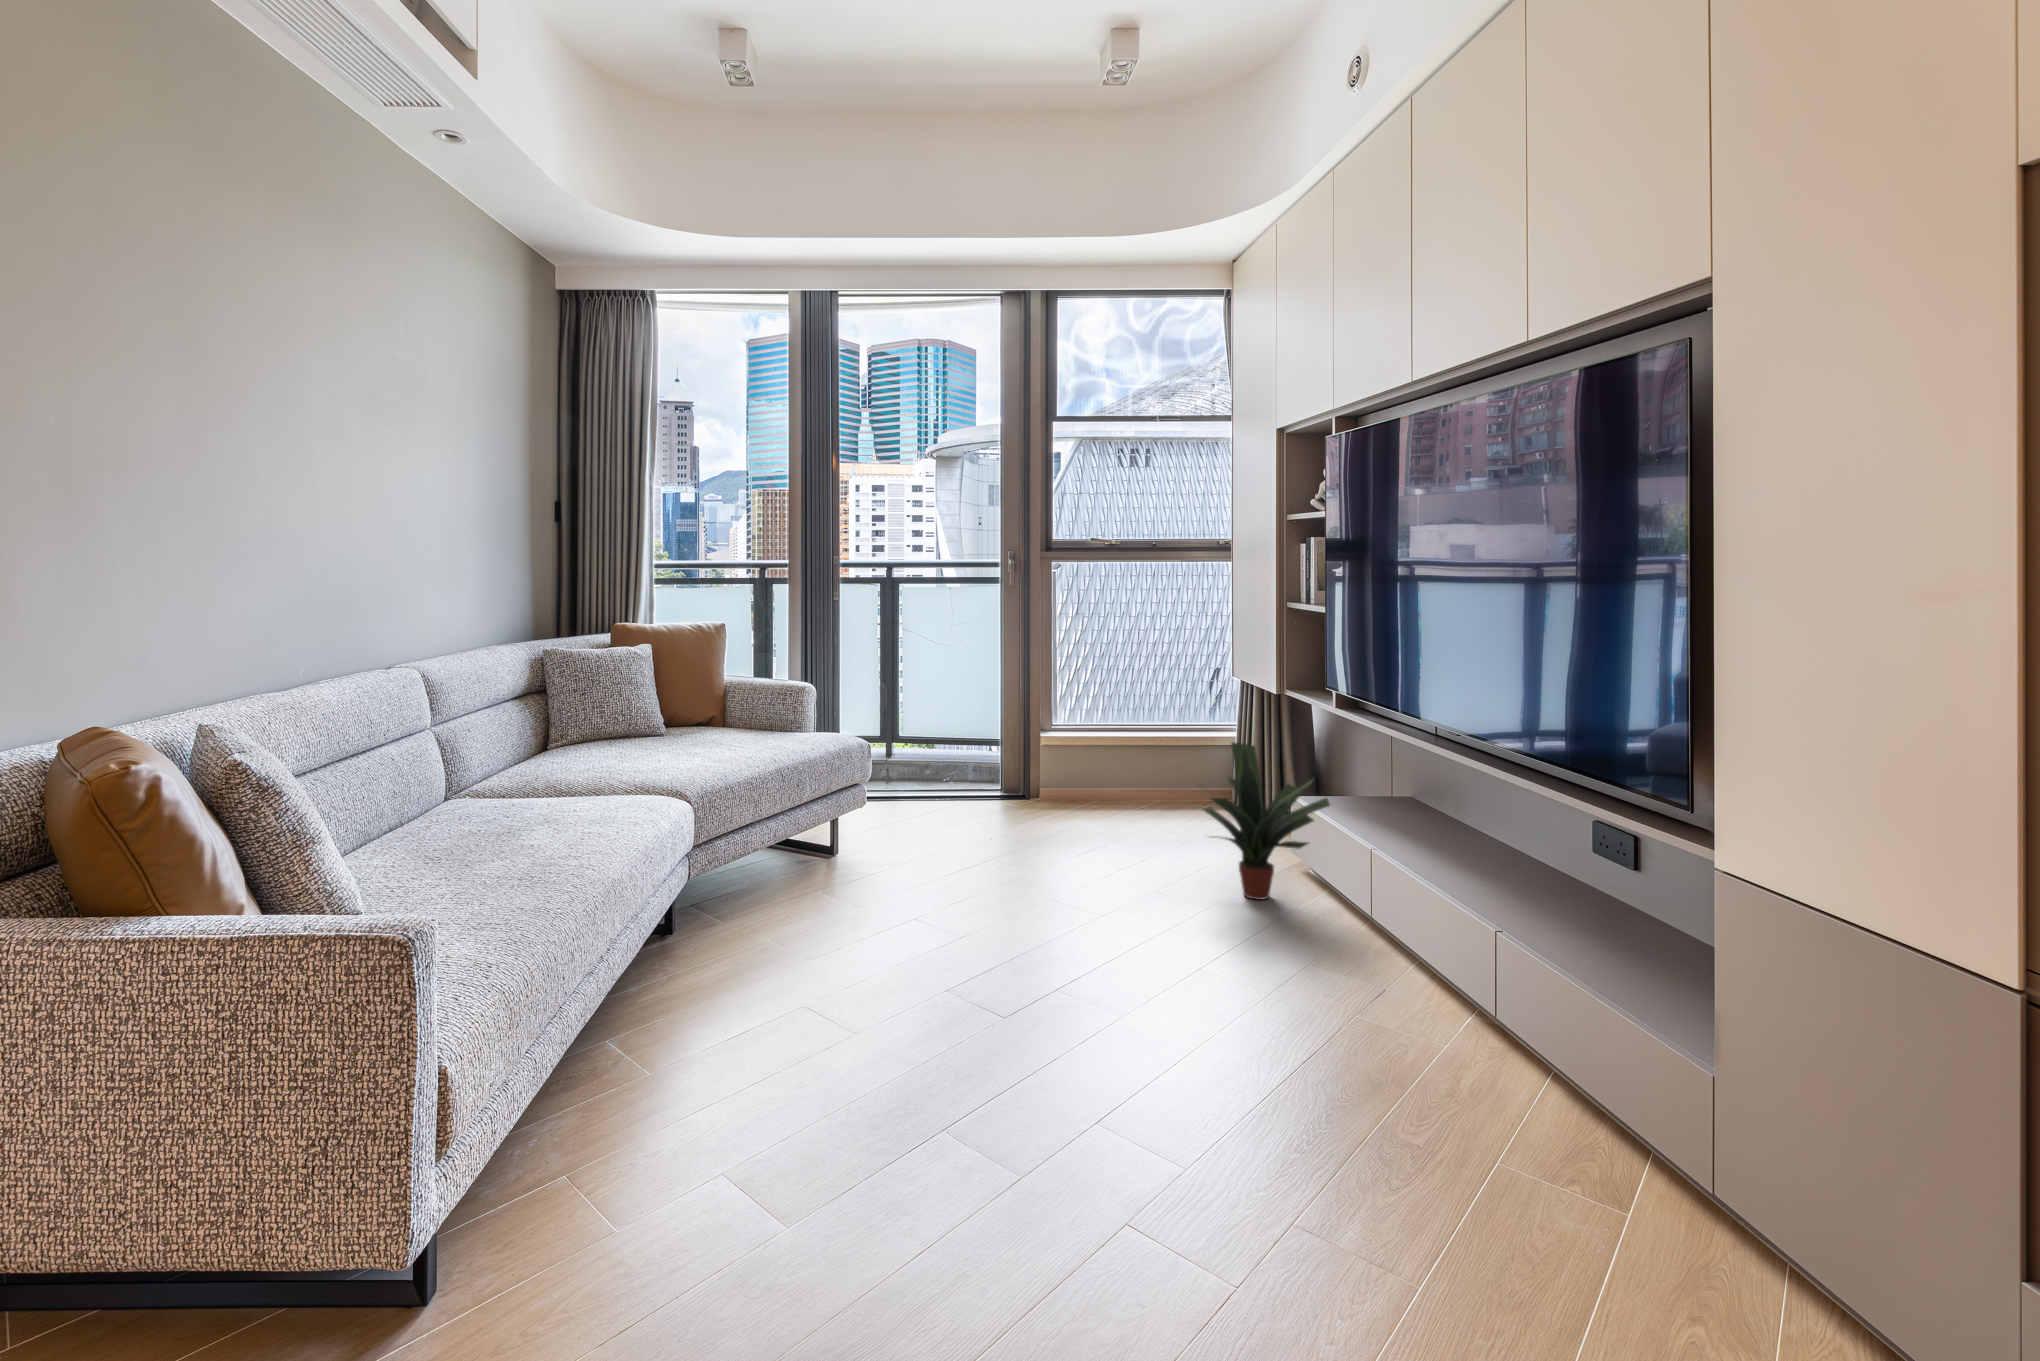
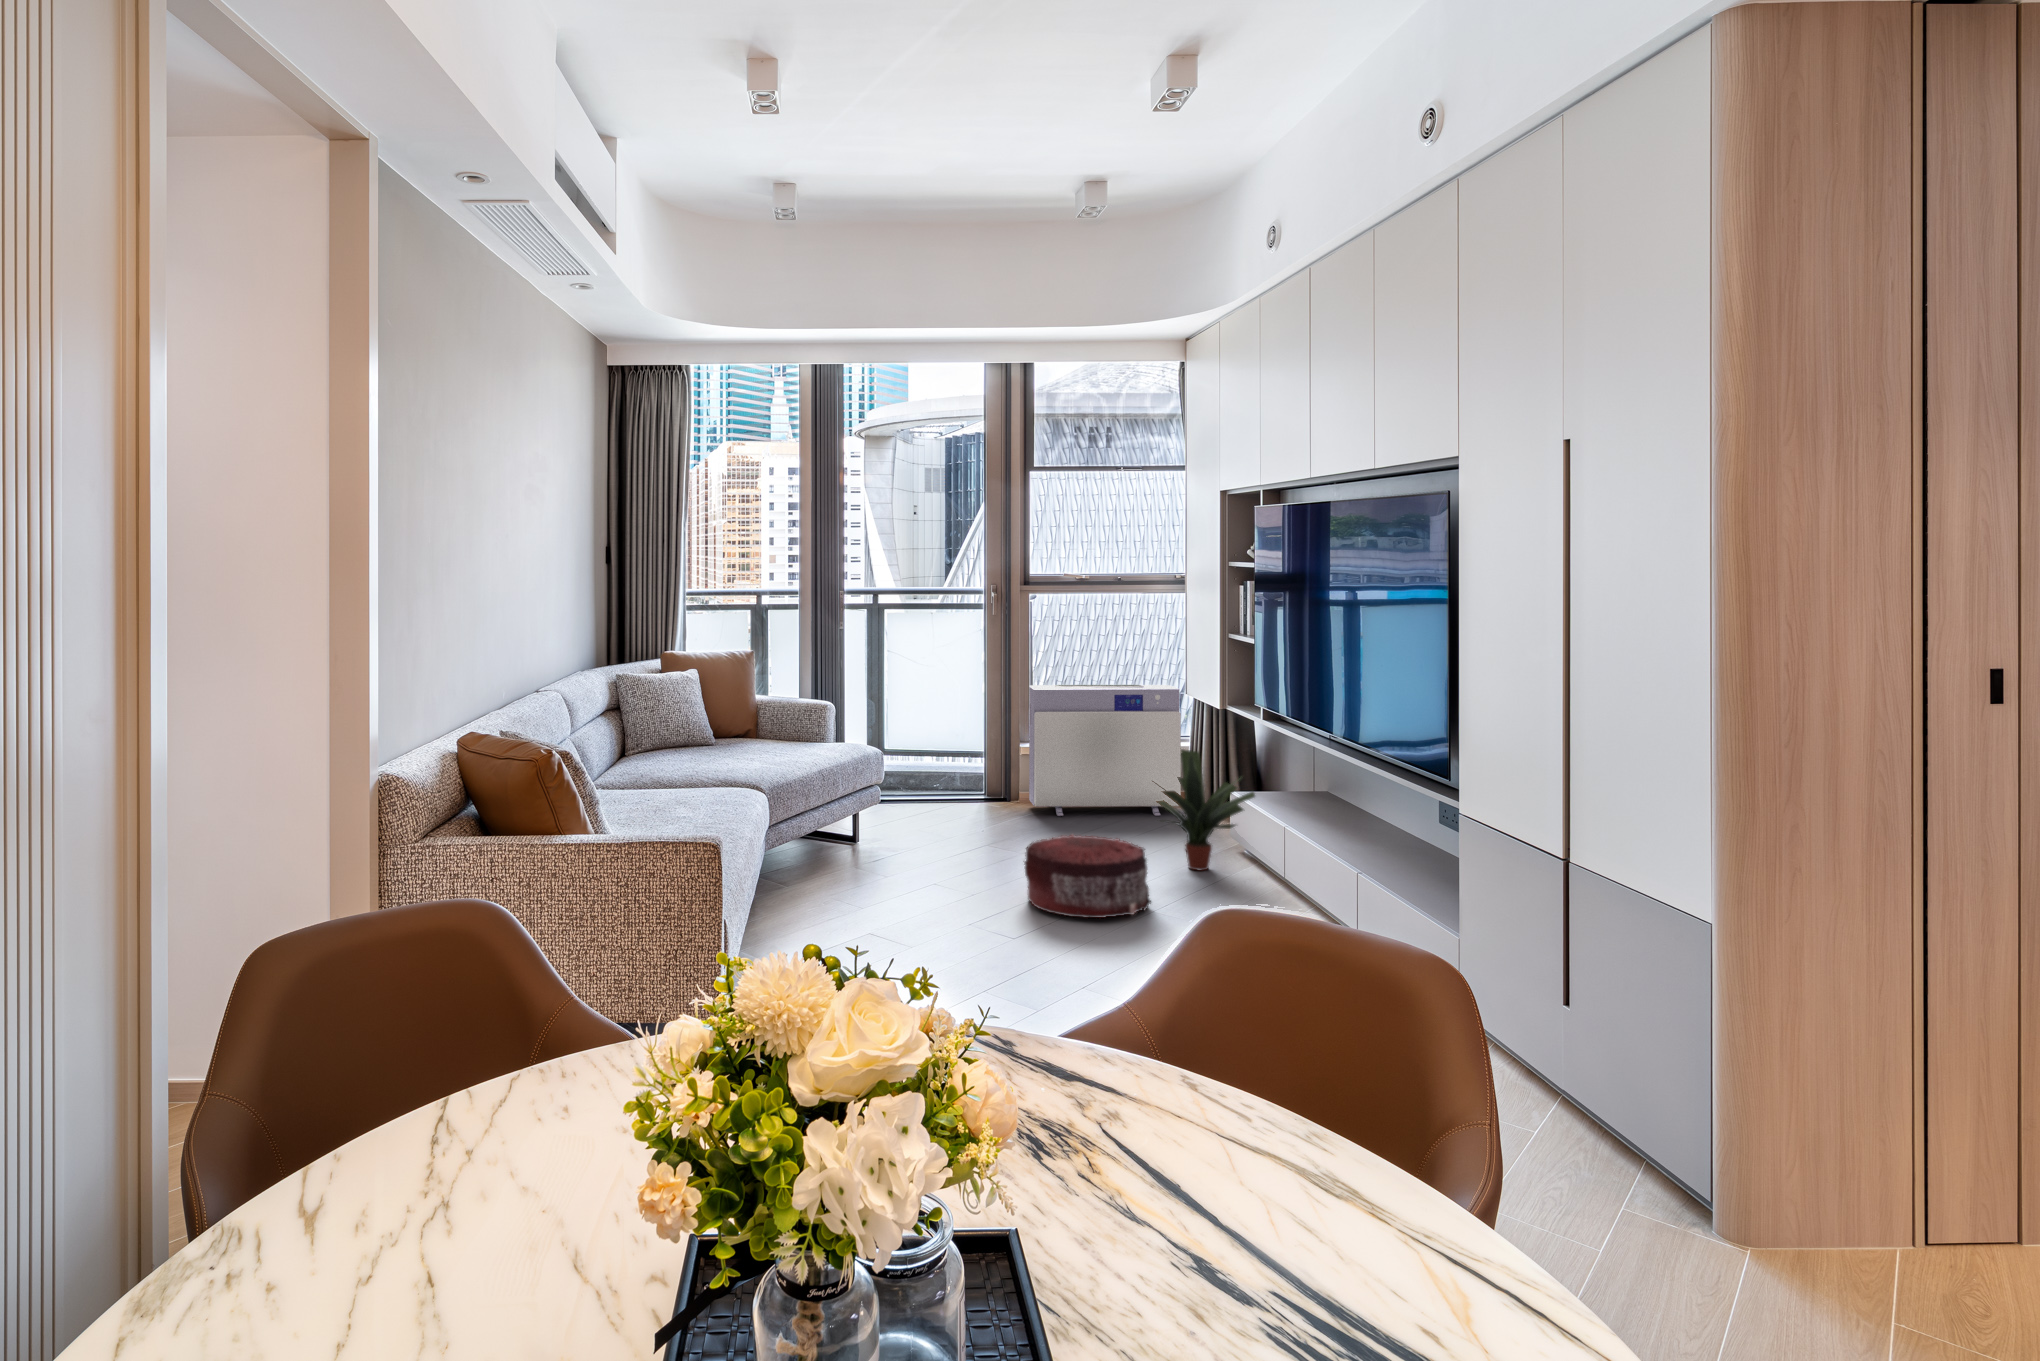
air purifier: none [1051,665,1228,820] -> present [1029,685,1181,816]
pouf: none [1026,856,1200,984] -> present [1024,835,1151,918]

